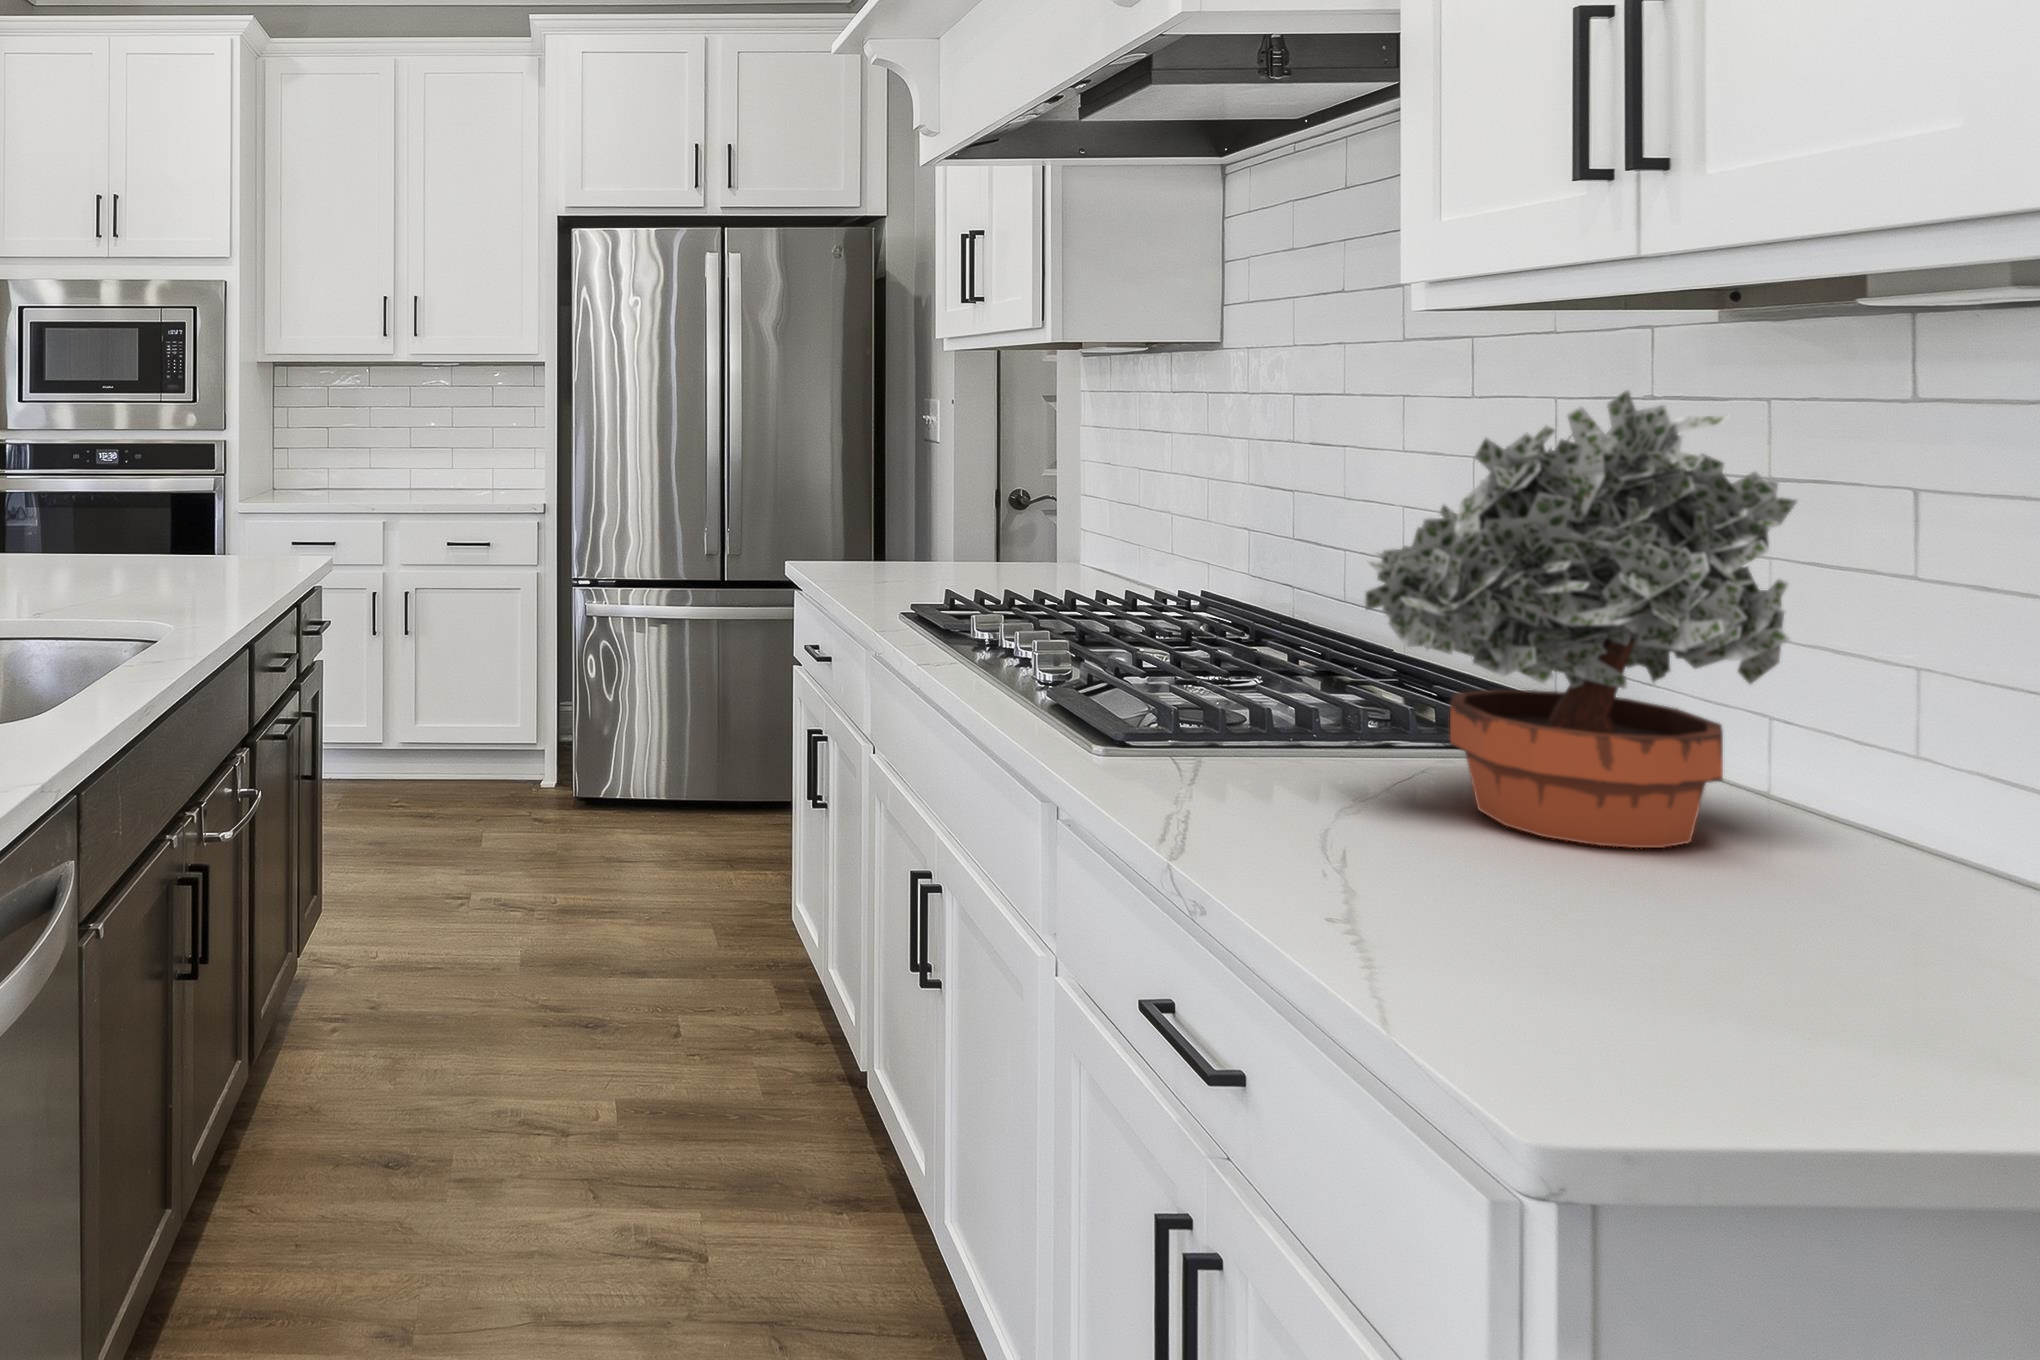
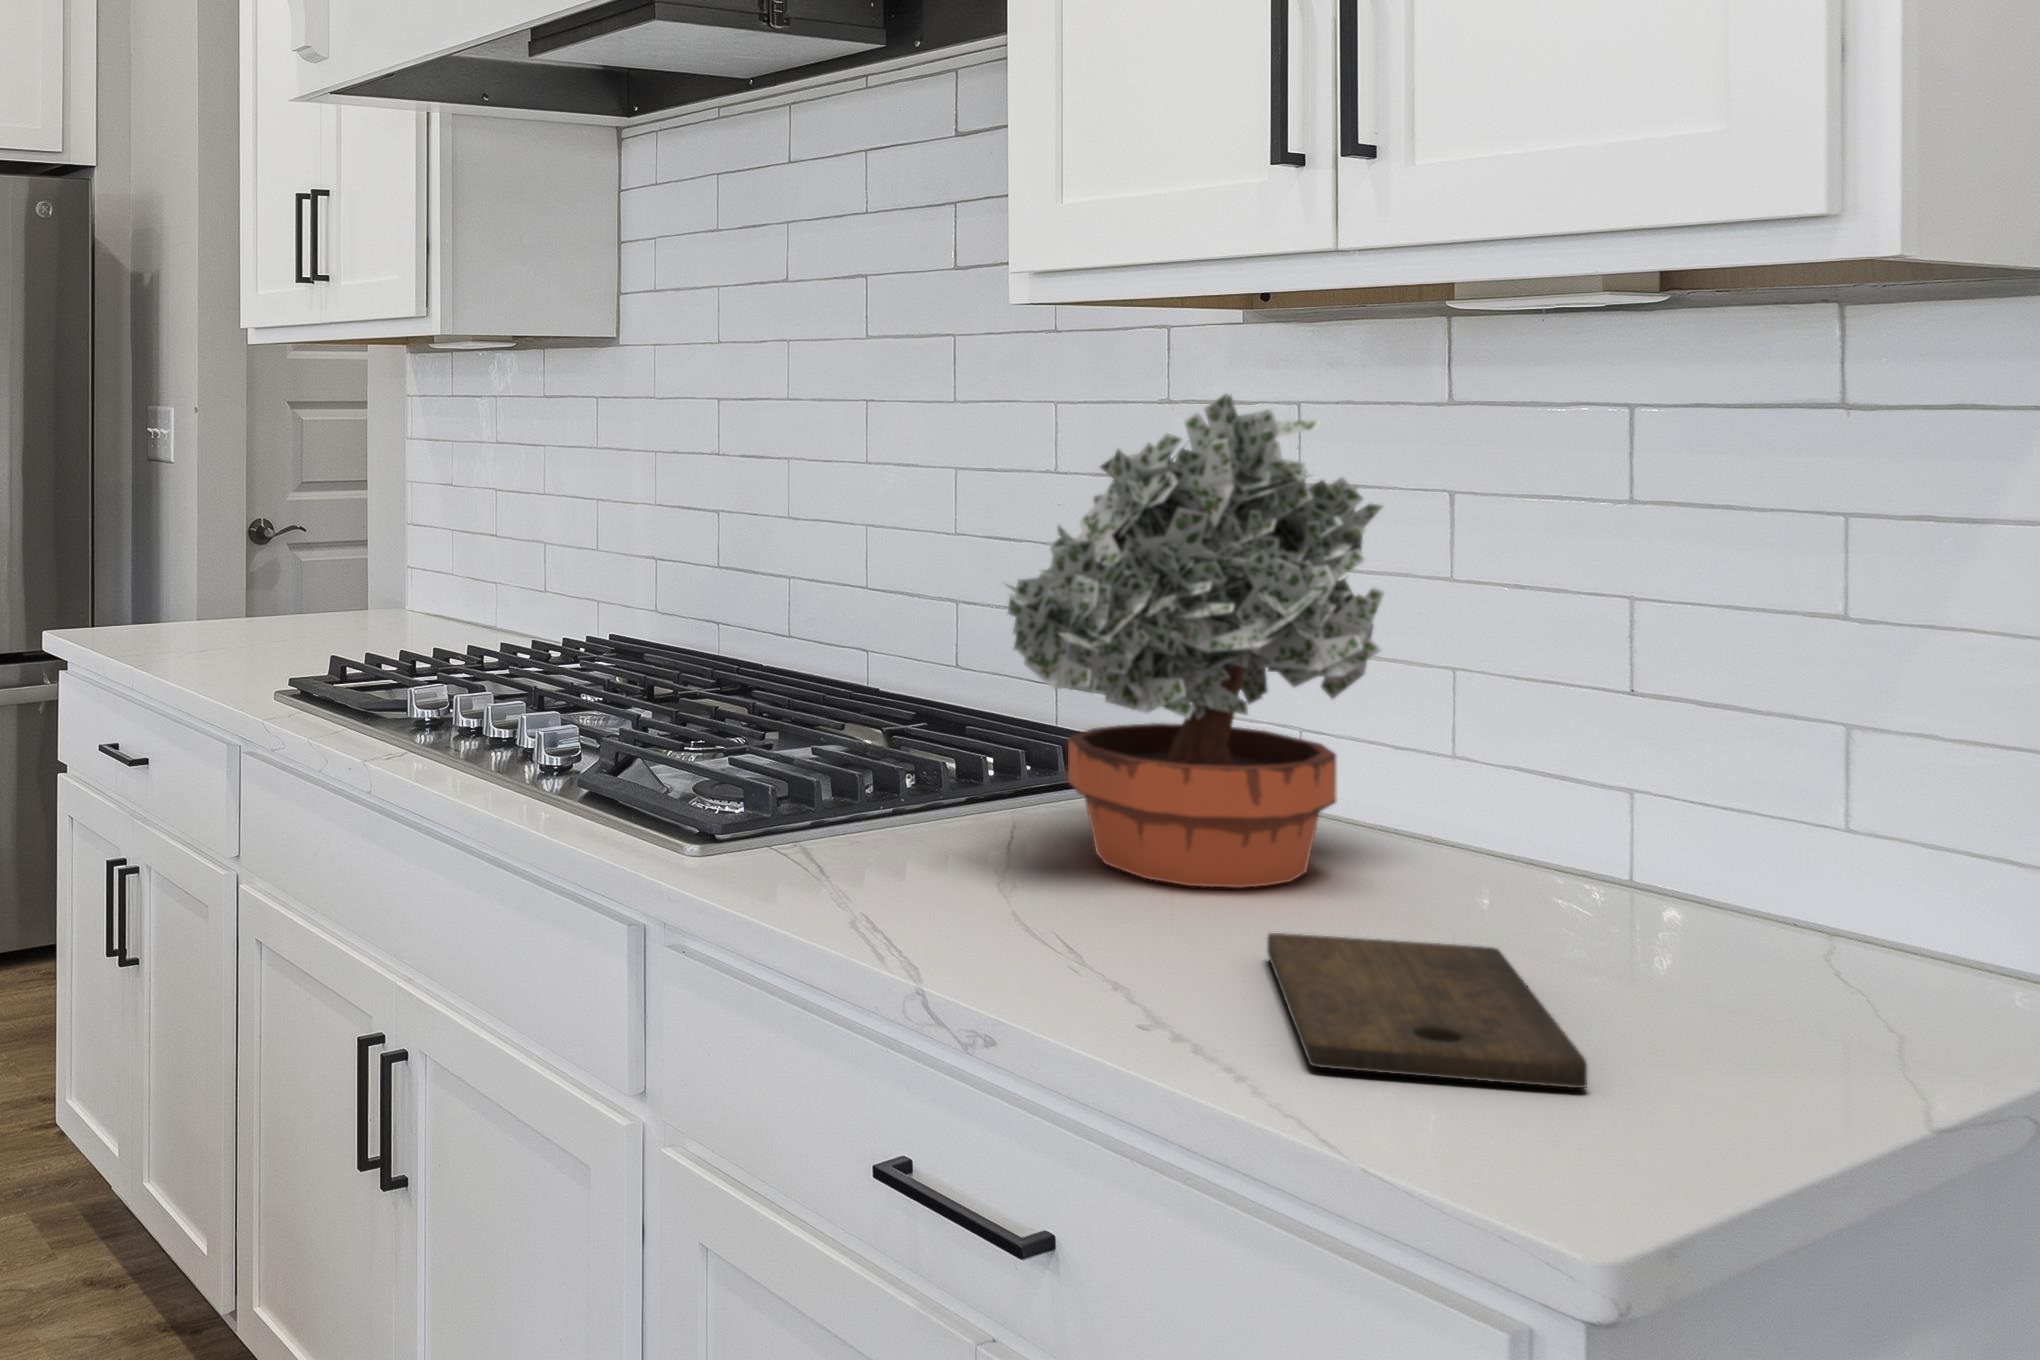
cutting board: none [1471,879,1794,1050] -> present [1267,933,1587,1088]

